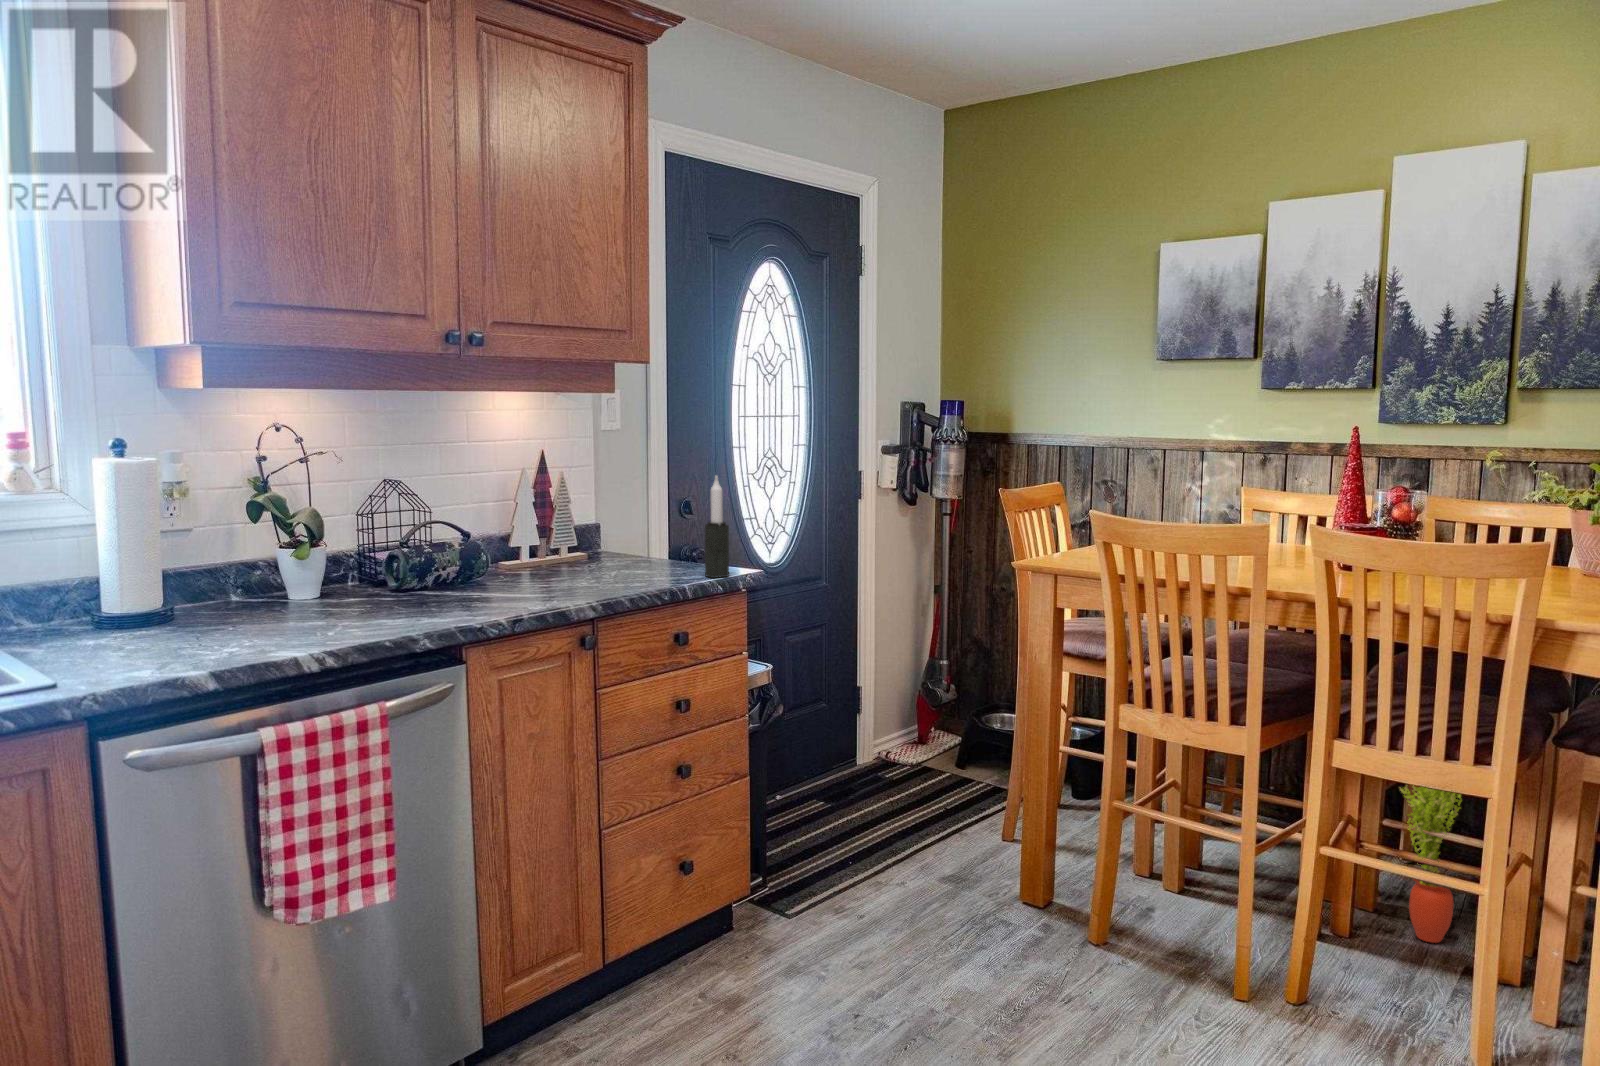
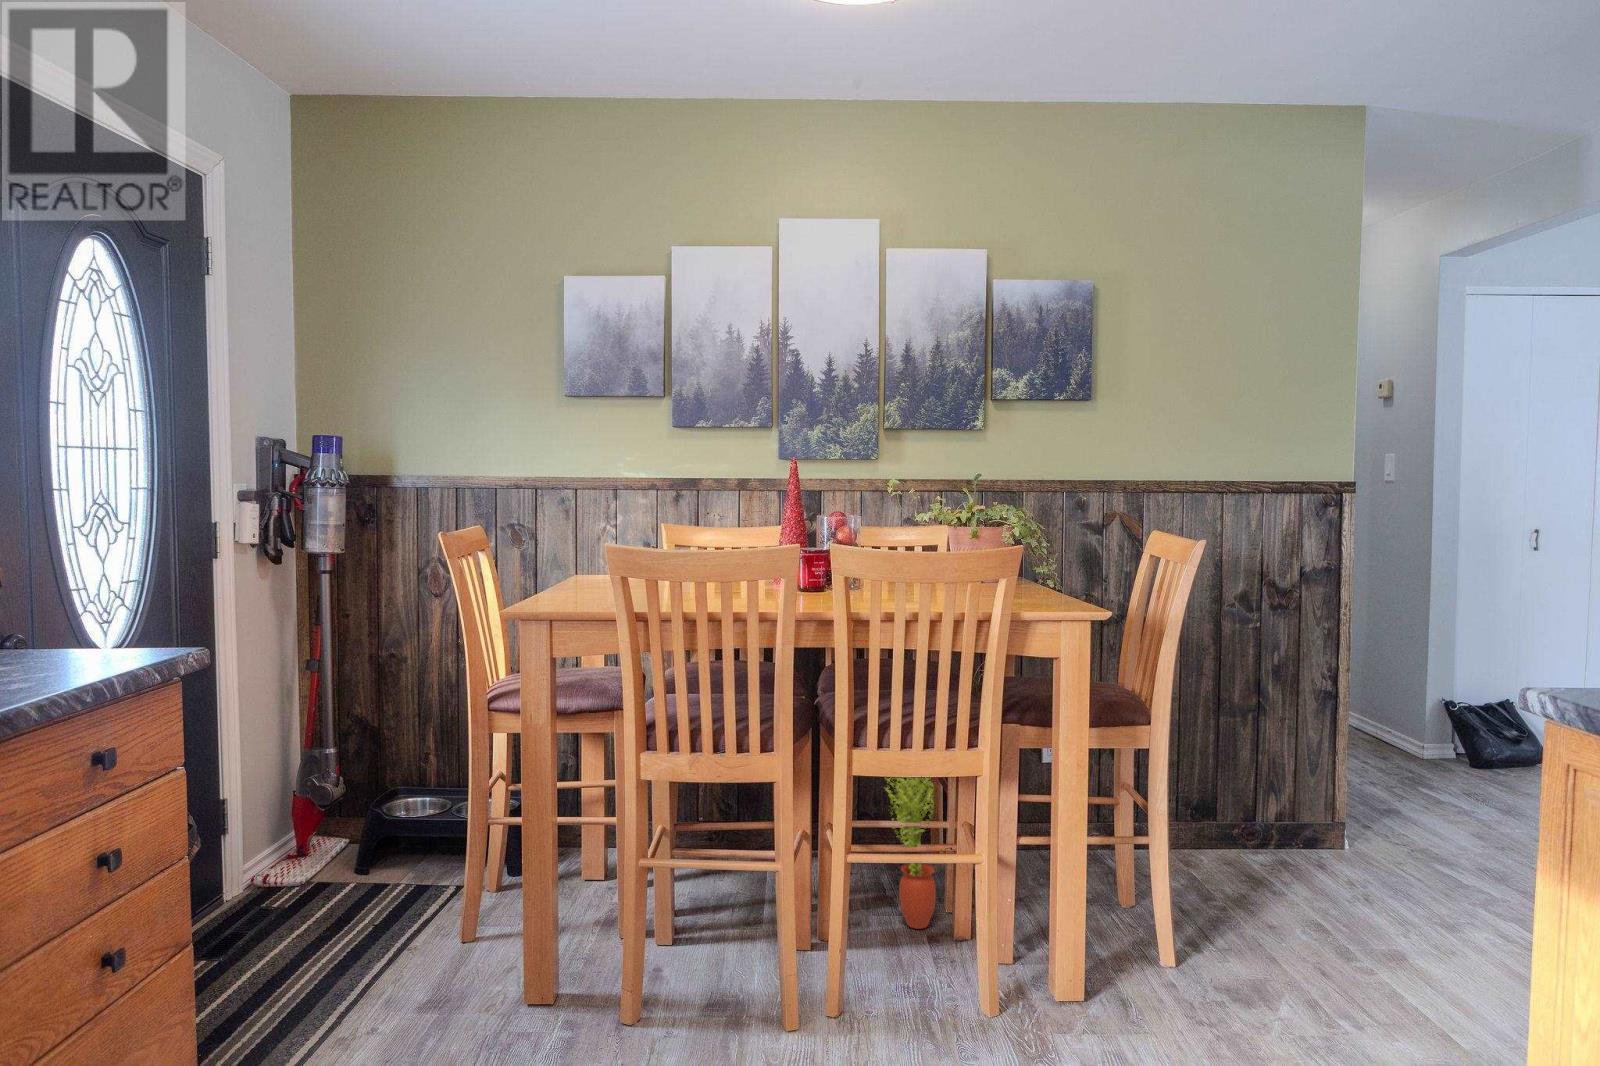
candle: present [705,476,729,578] -> none [61,496,112,661]

